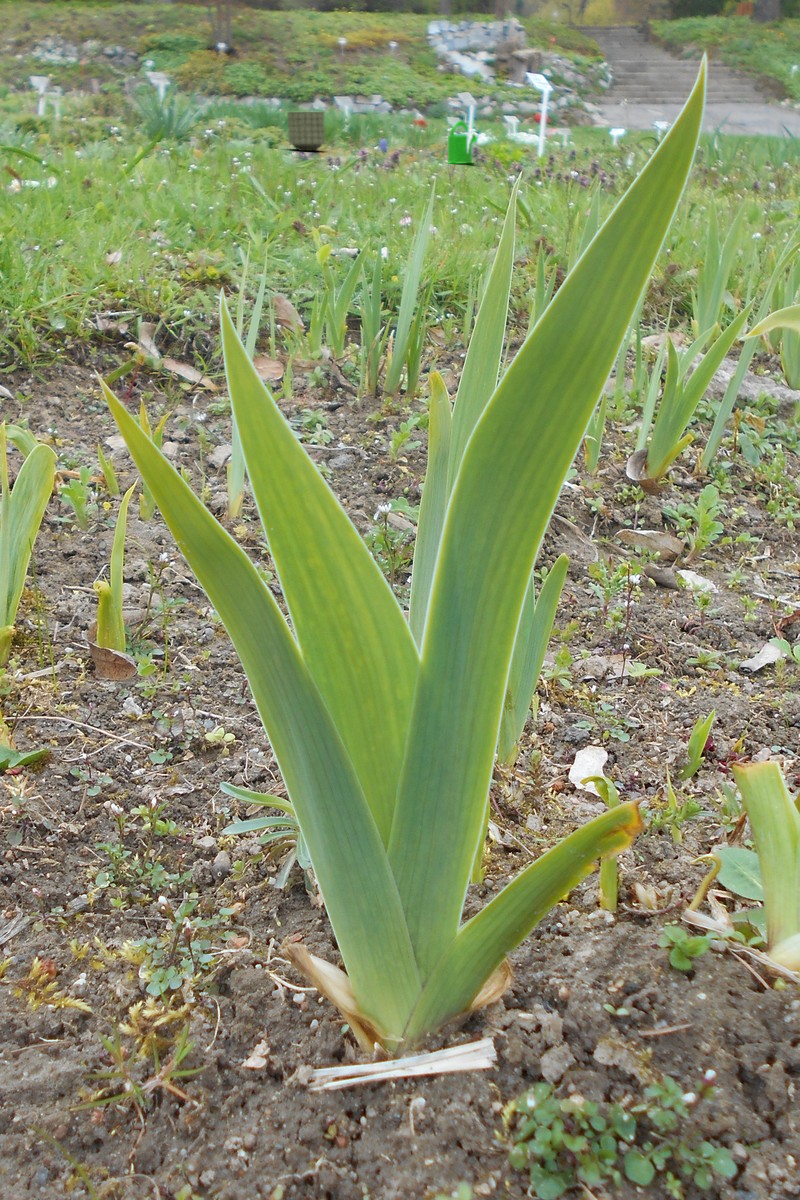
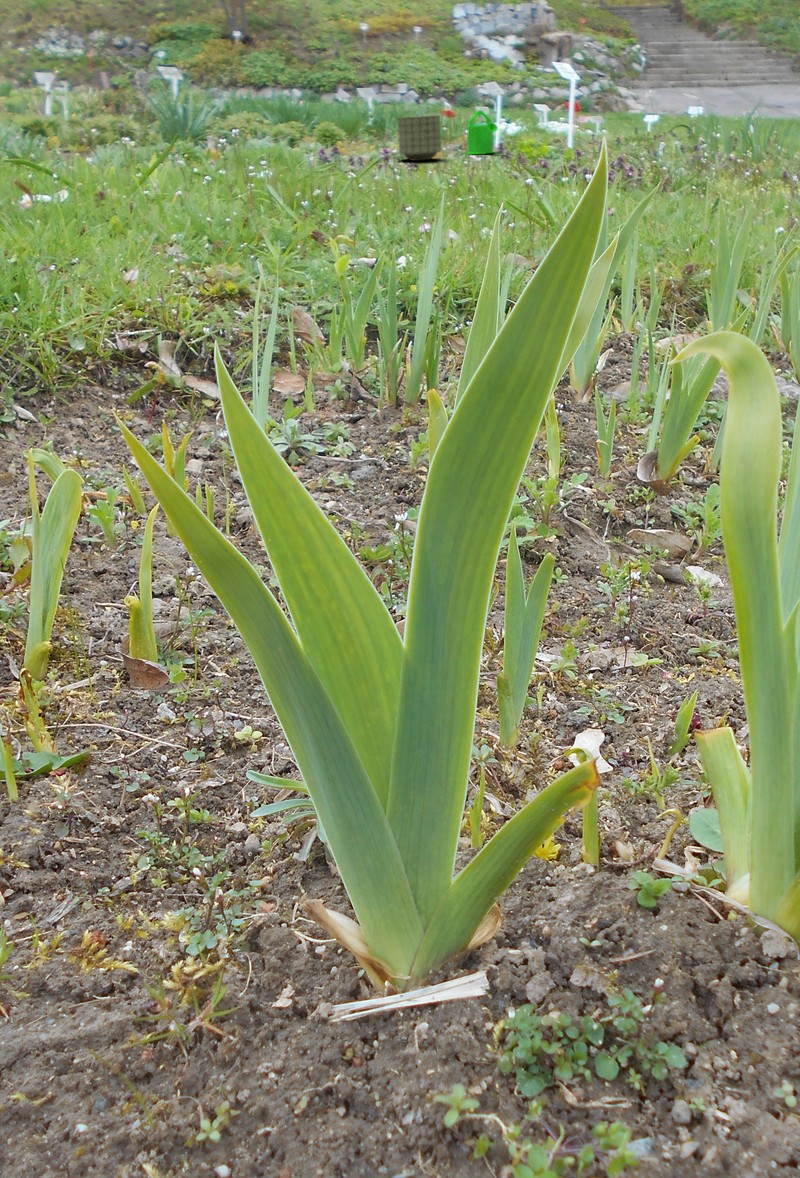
planter: present [288,112,325,151] -> present [398,115,441,161]

